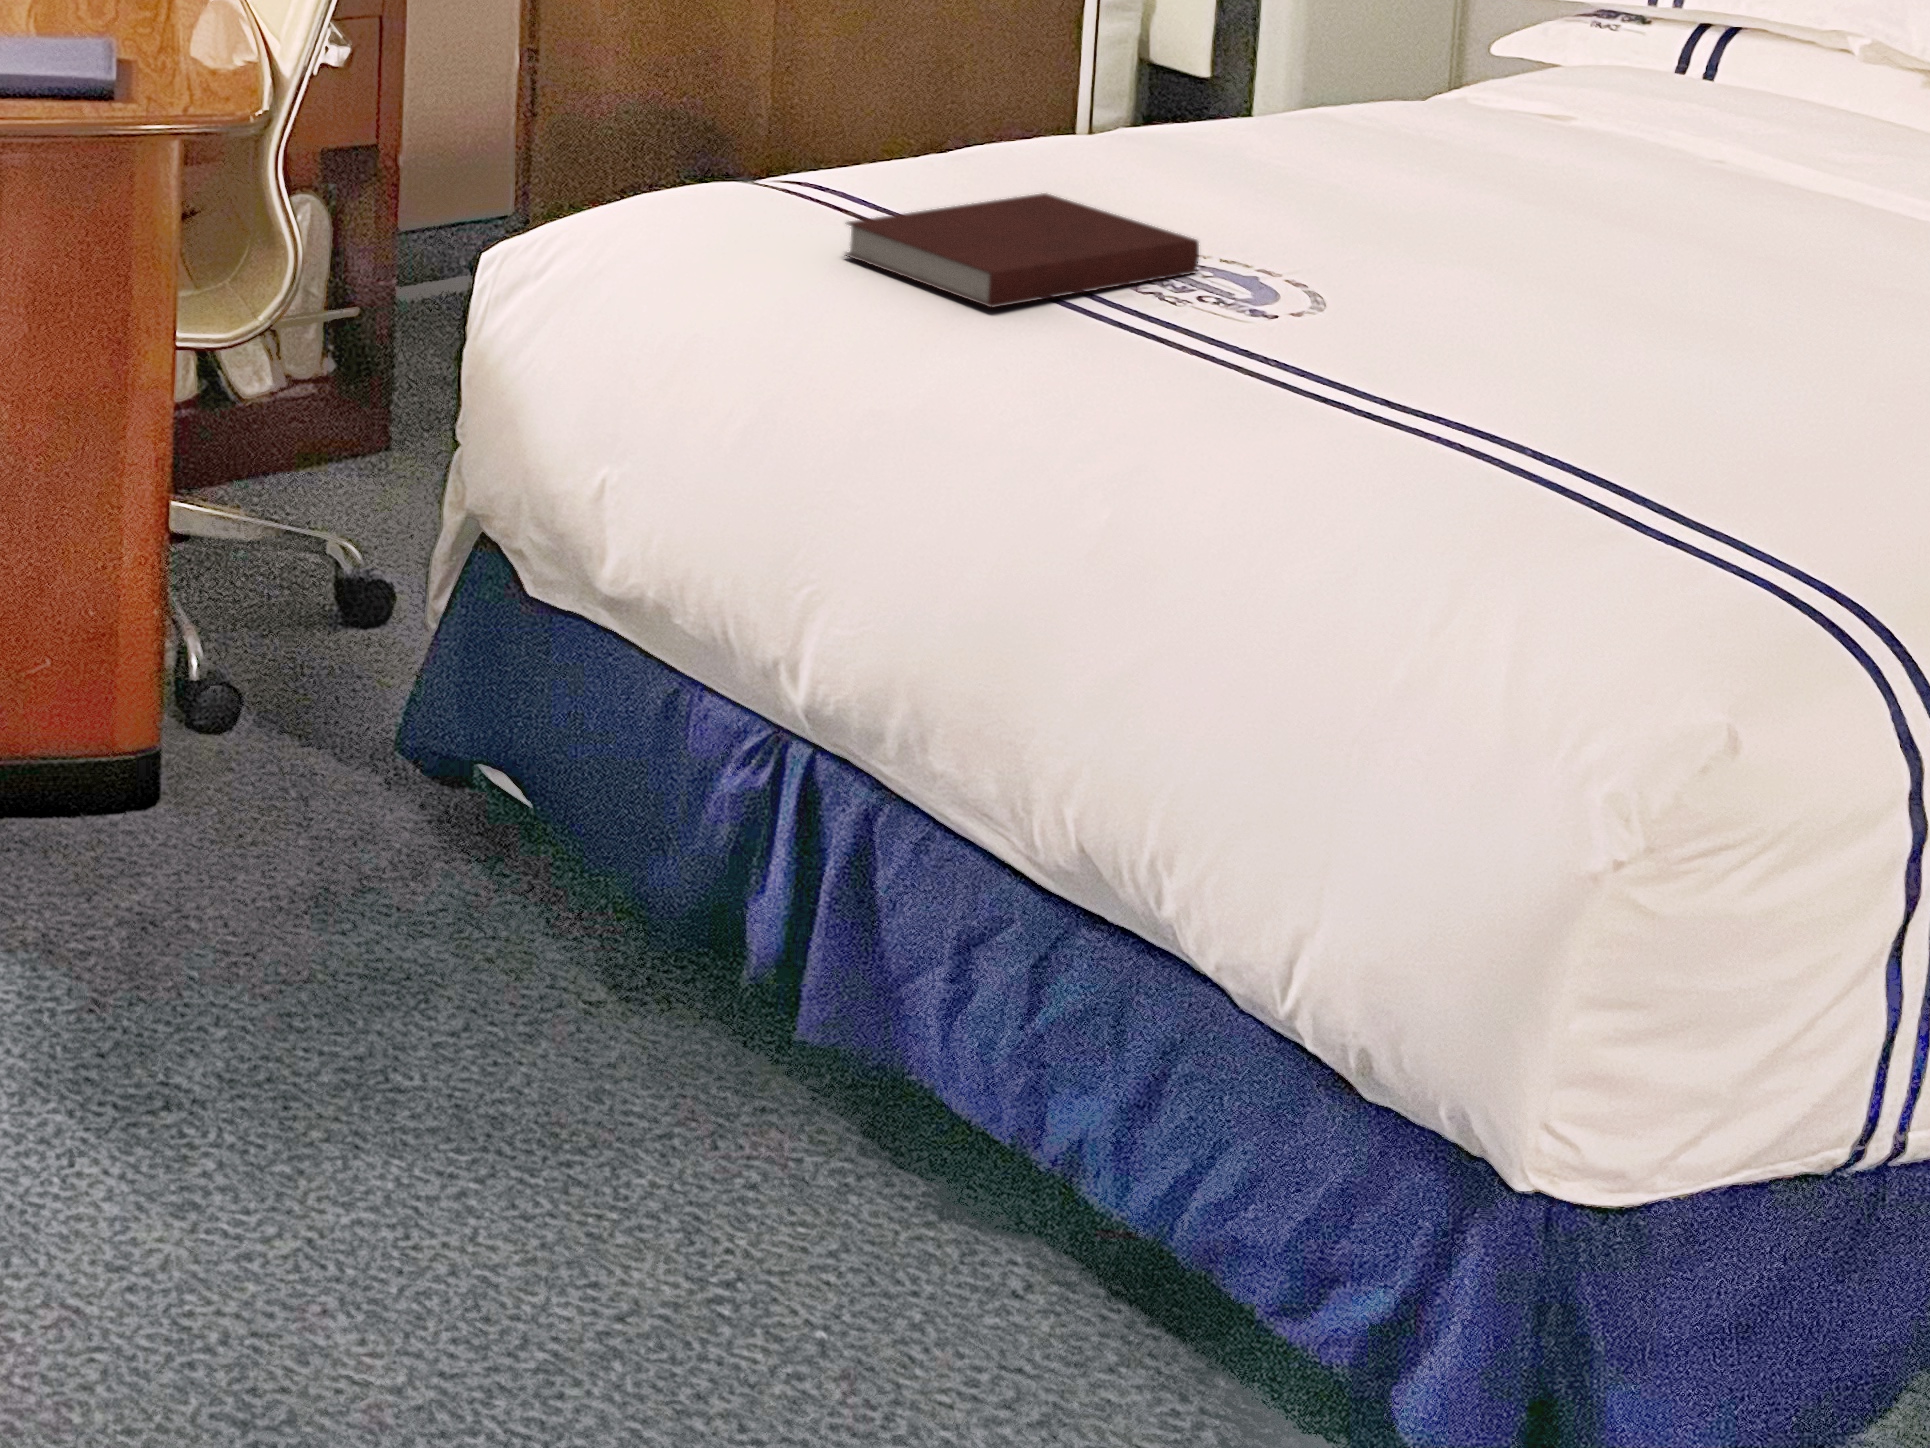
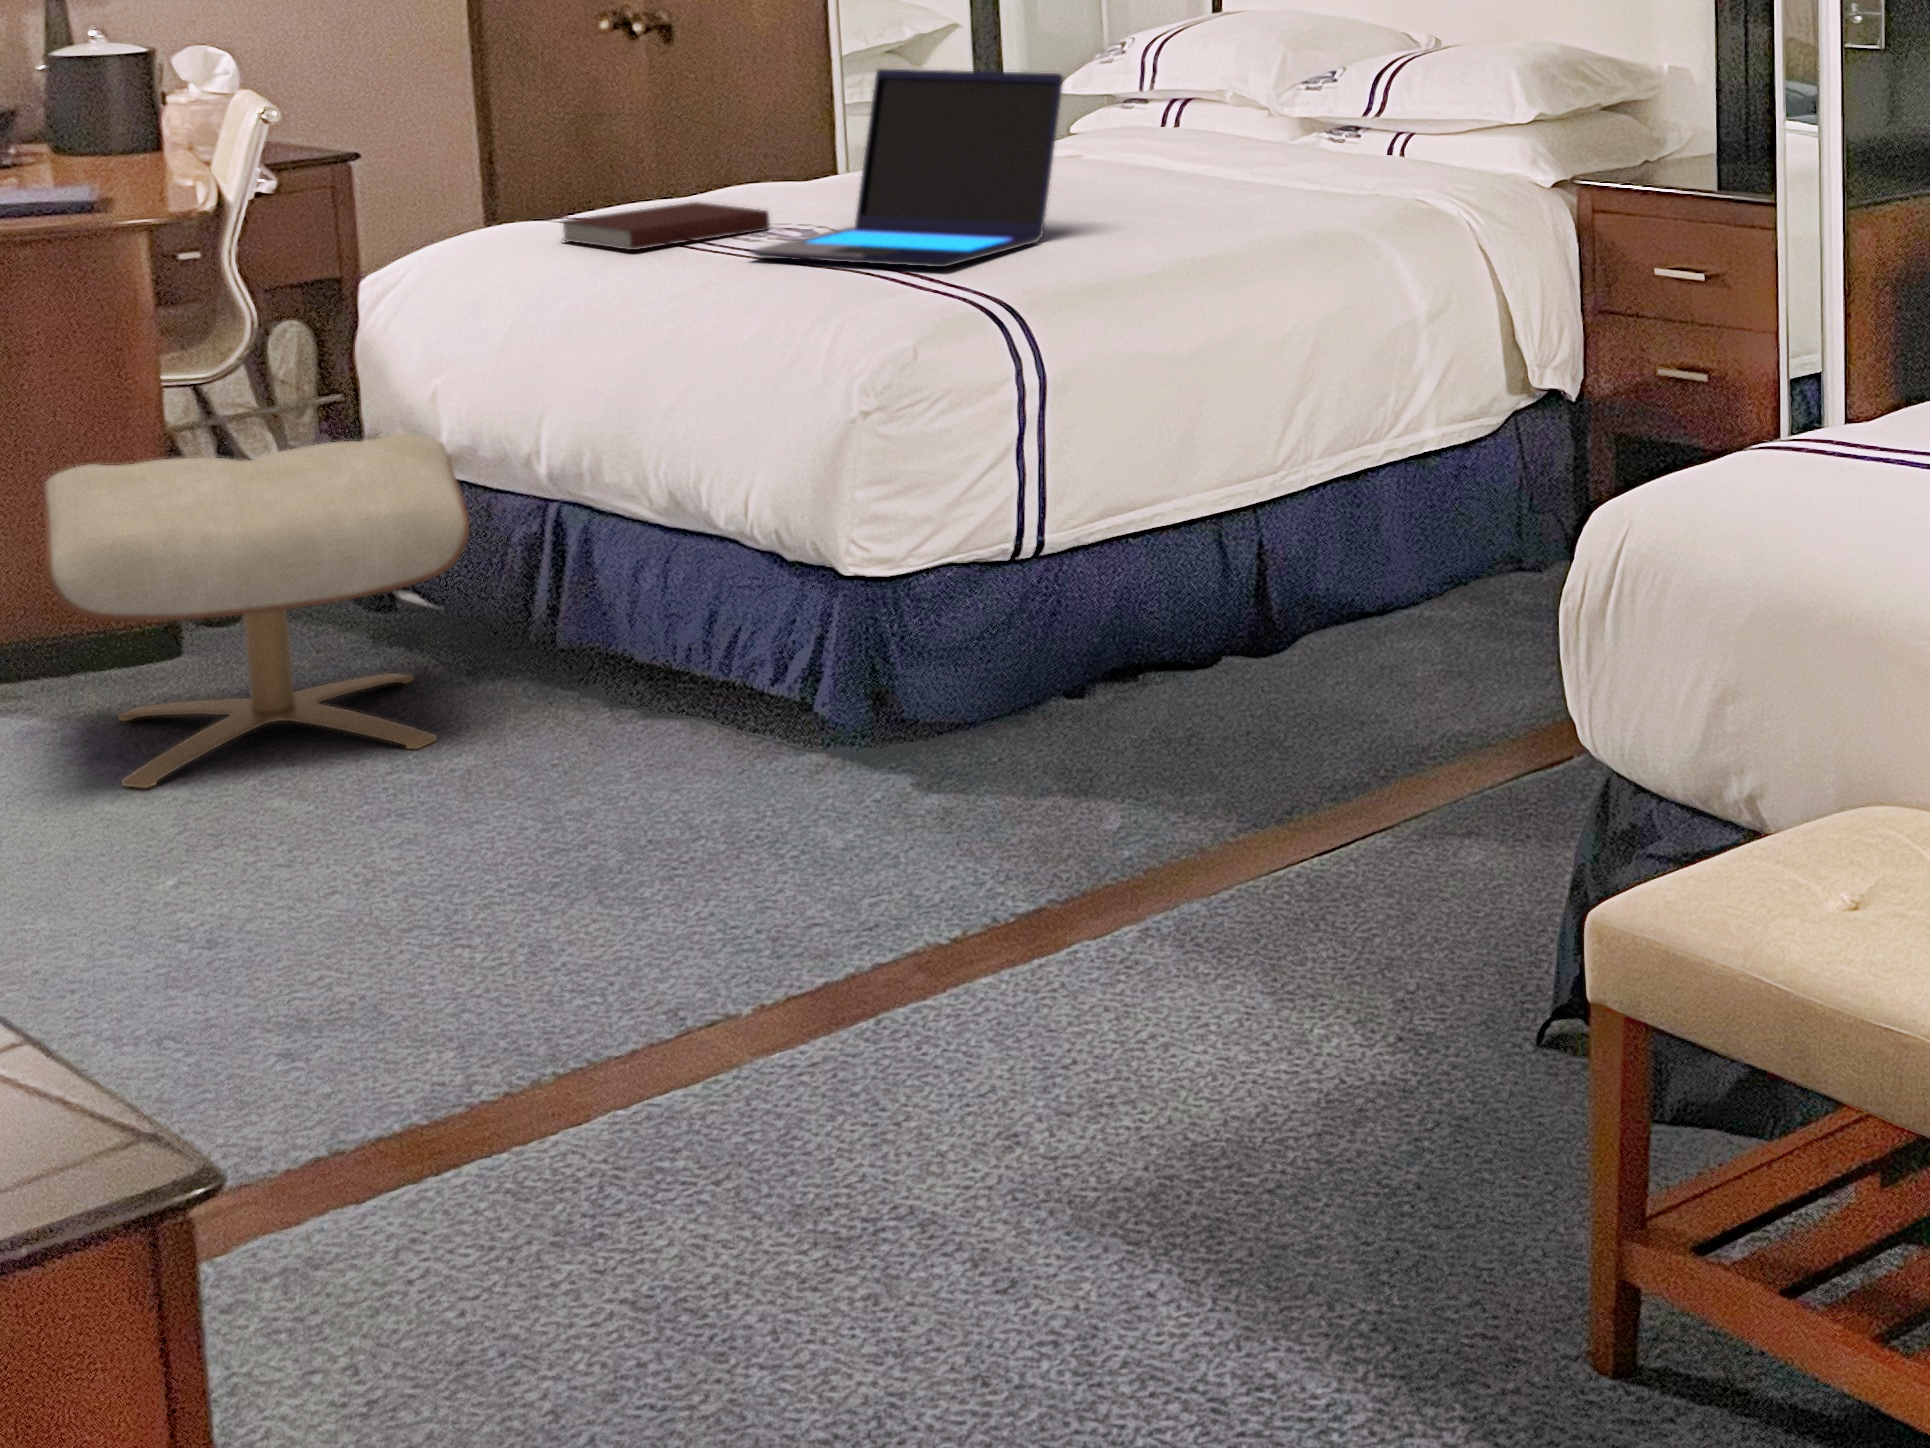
laptop: none [1227,10,1848,467] -> present [750,69,1064,267]
ottoman: none [29,603,738,1277] -> present [44,433,469,788]

